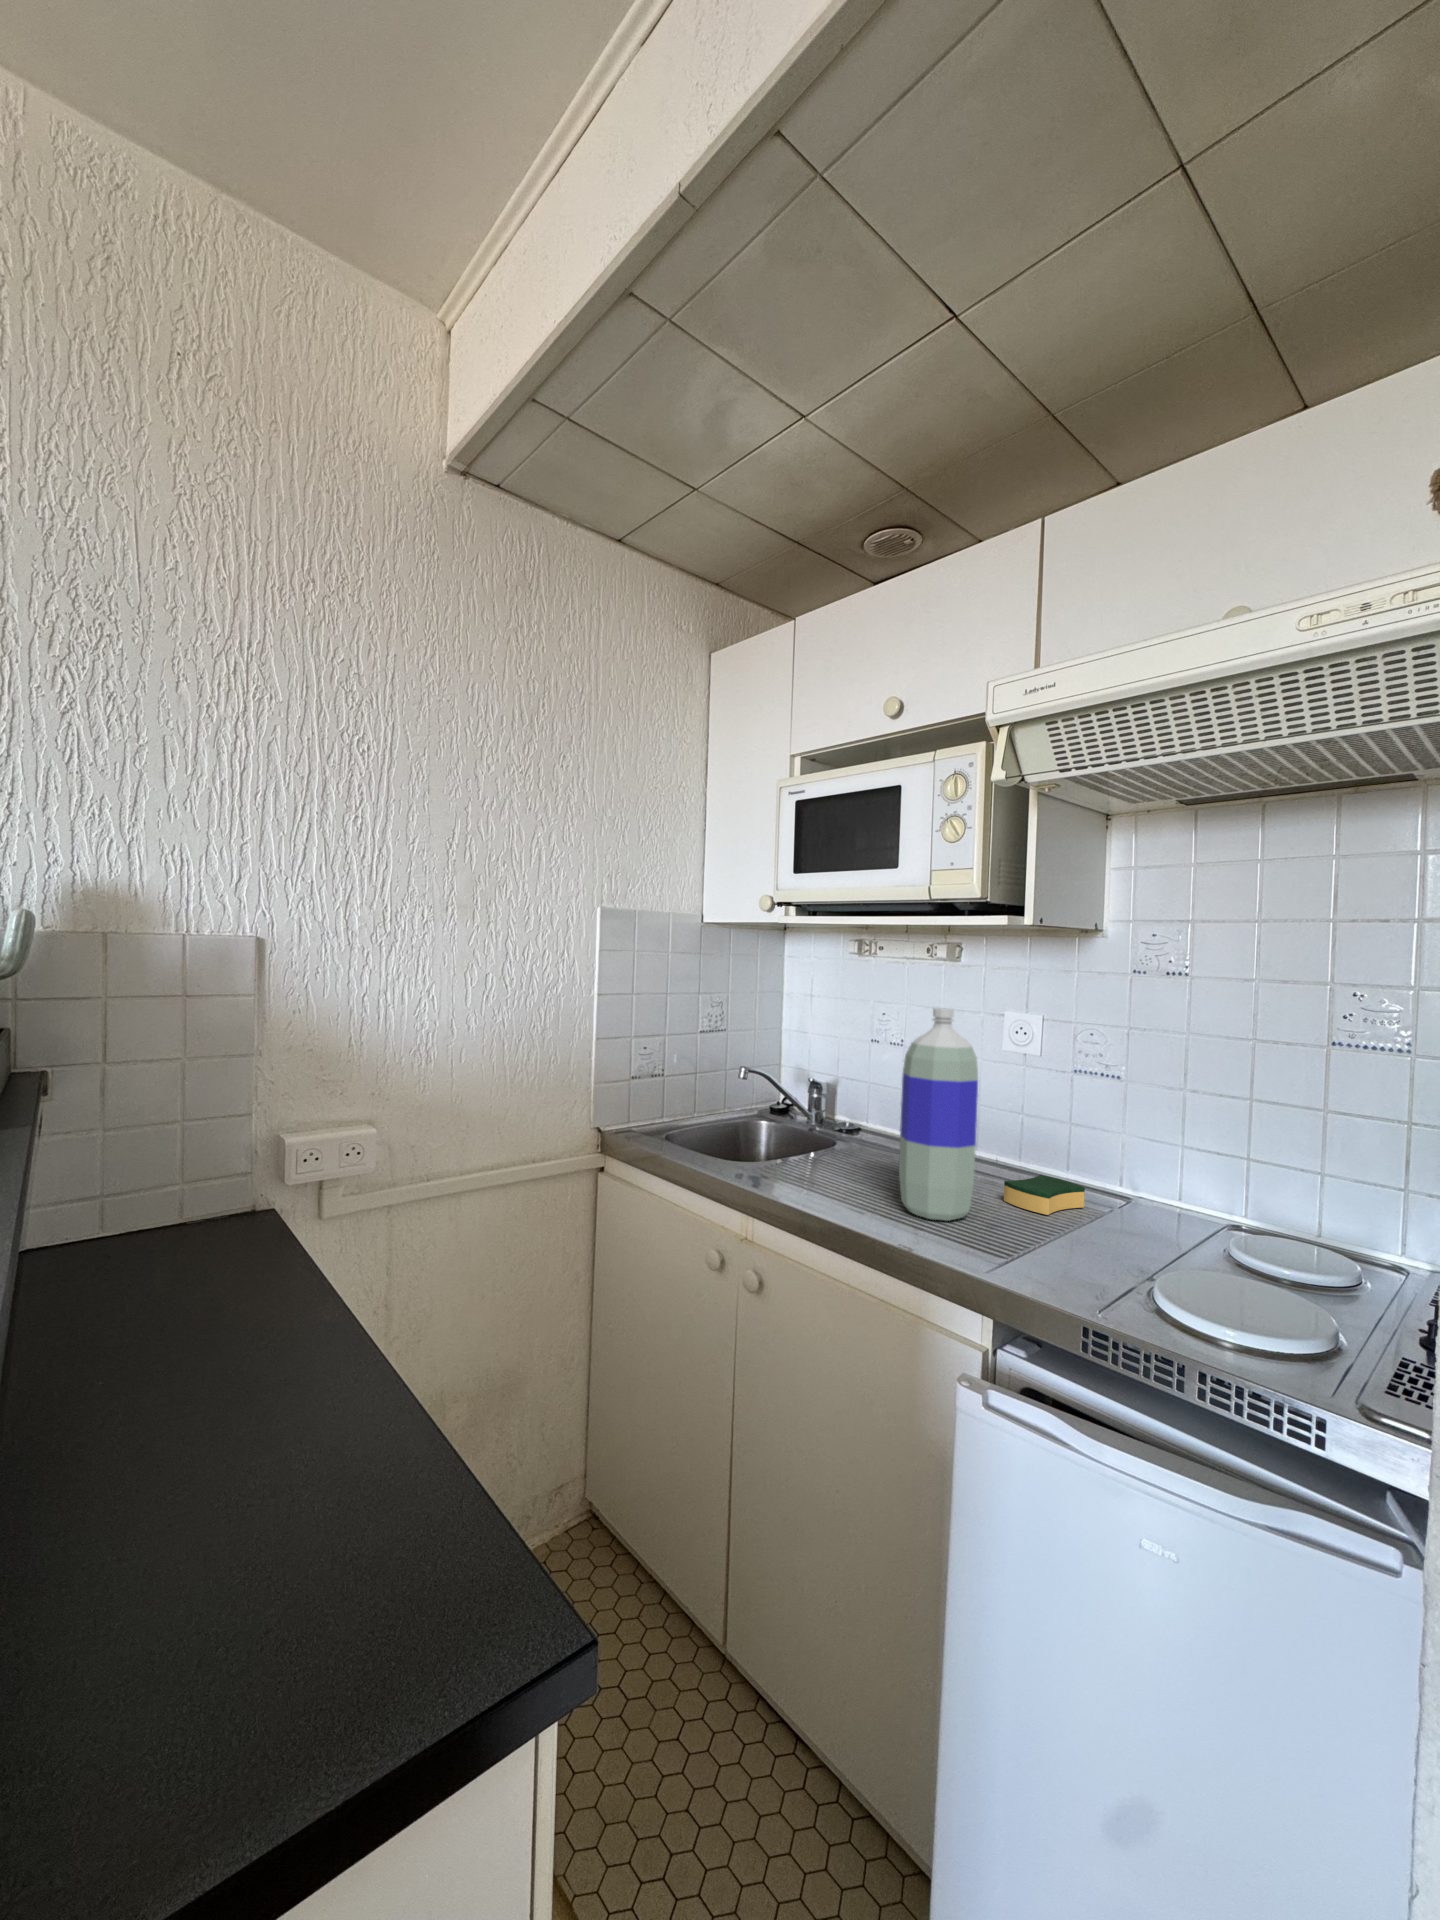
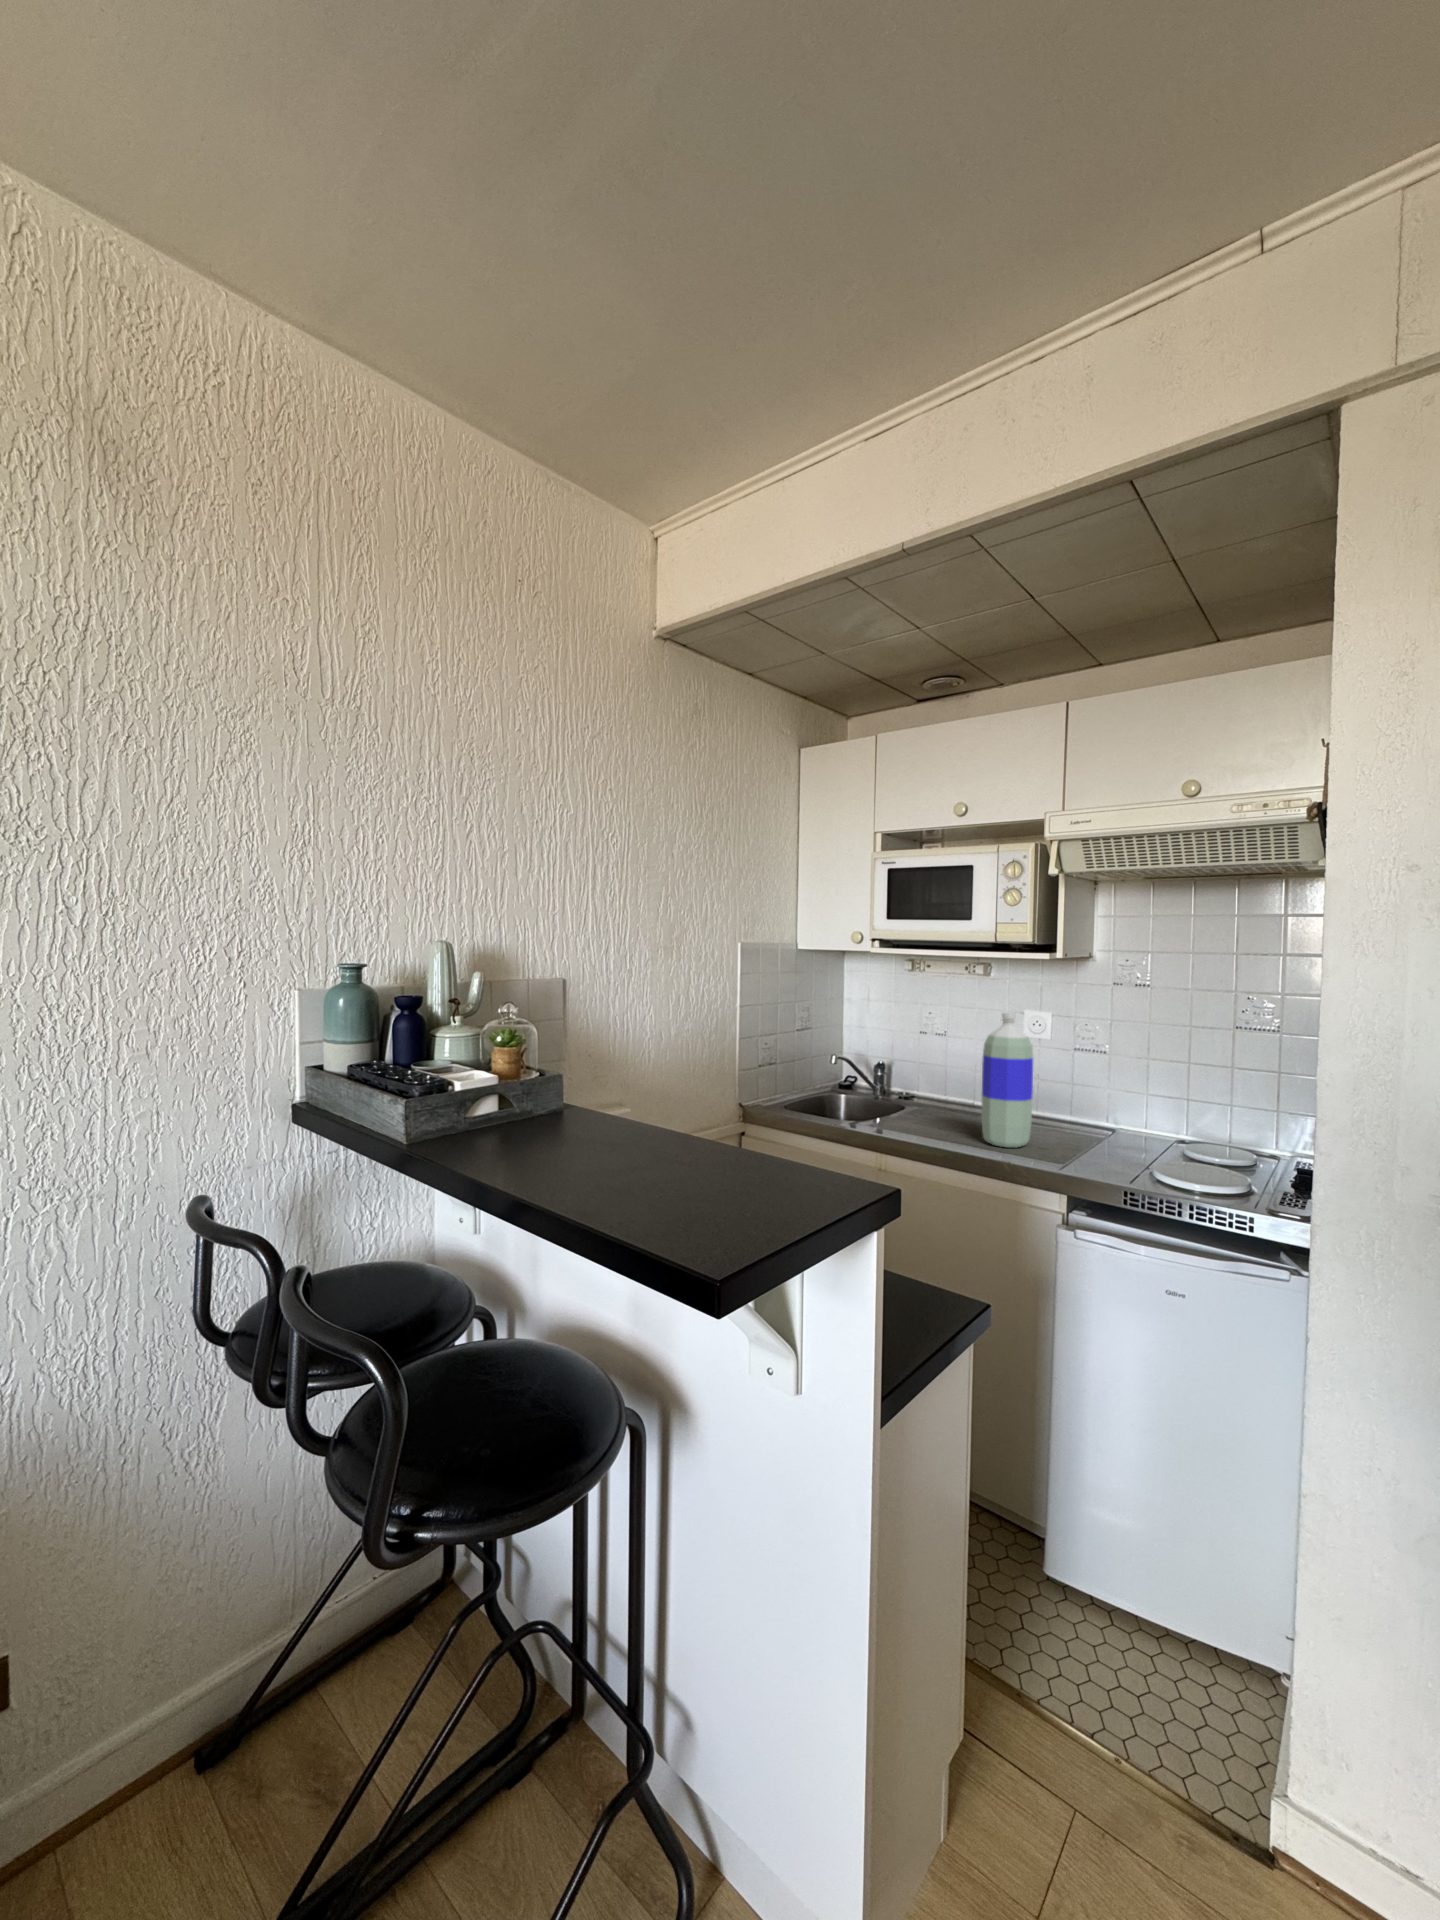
sponge: present [1004,1175,1085,1215] -> none [1040,1119,1091,1142]

